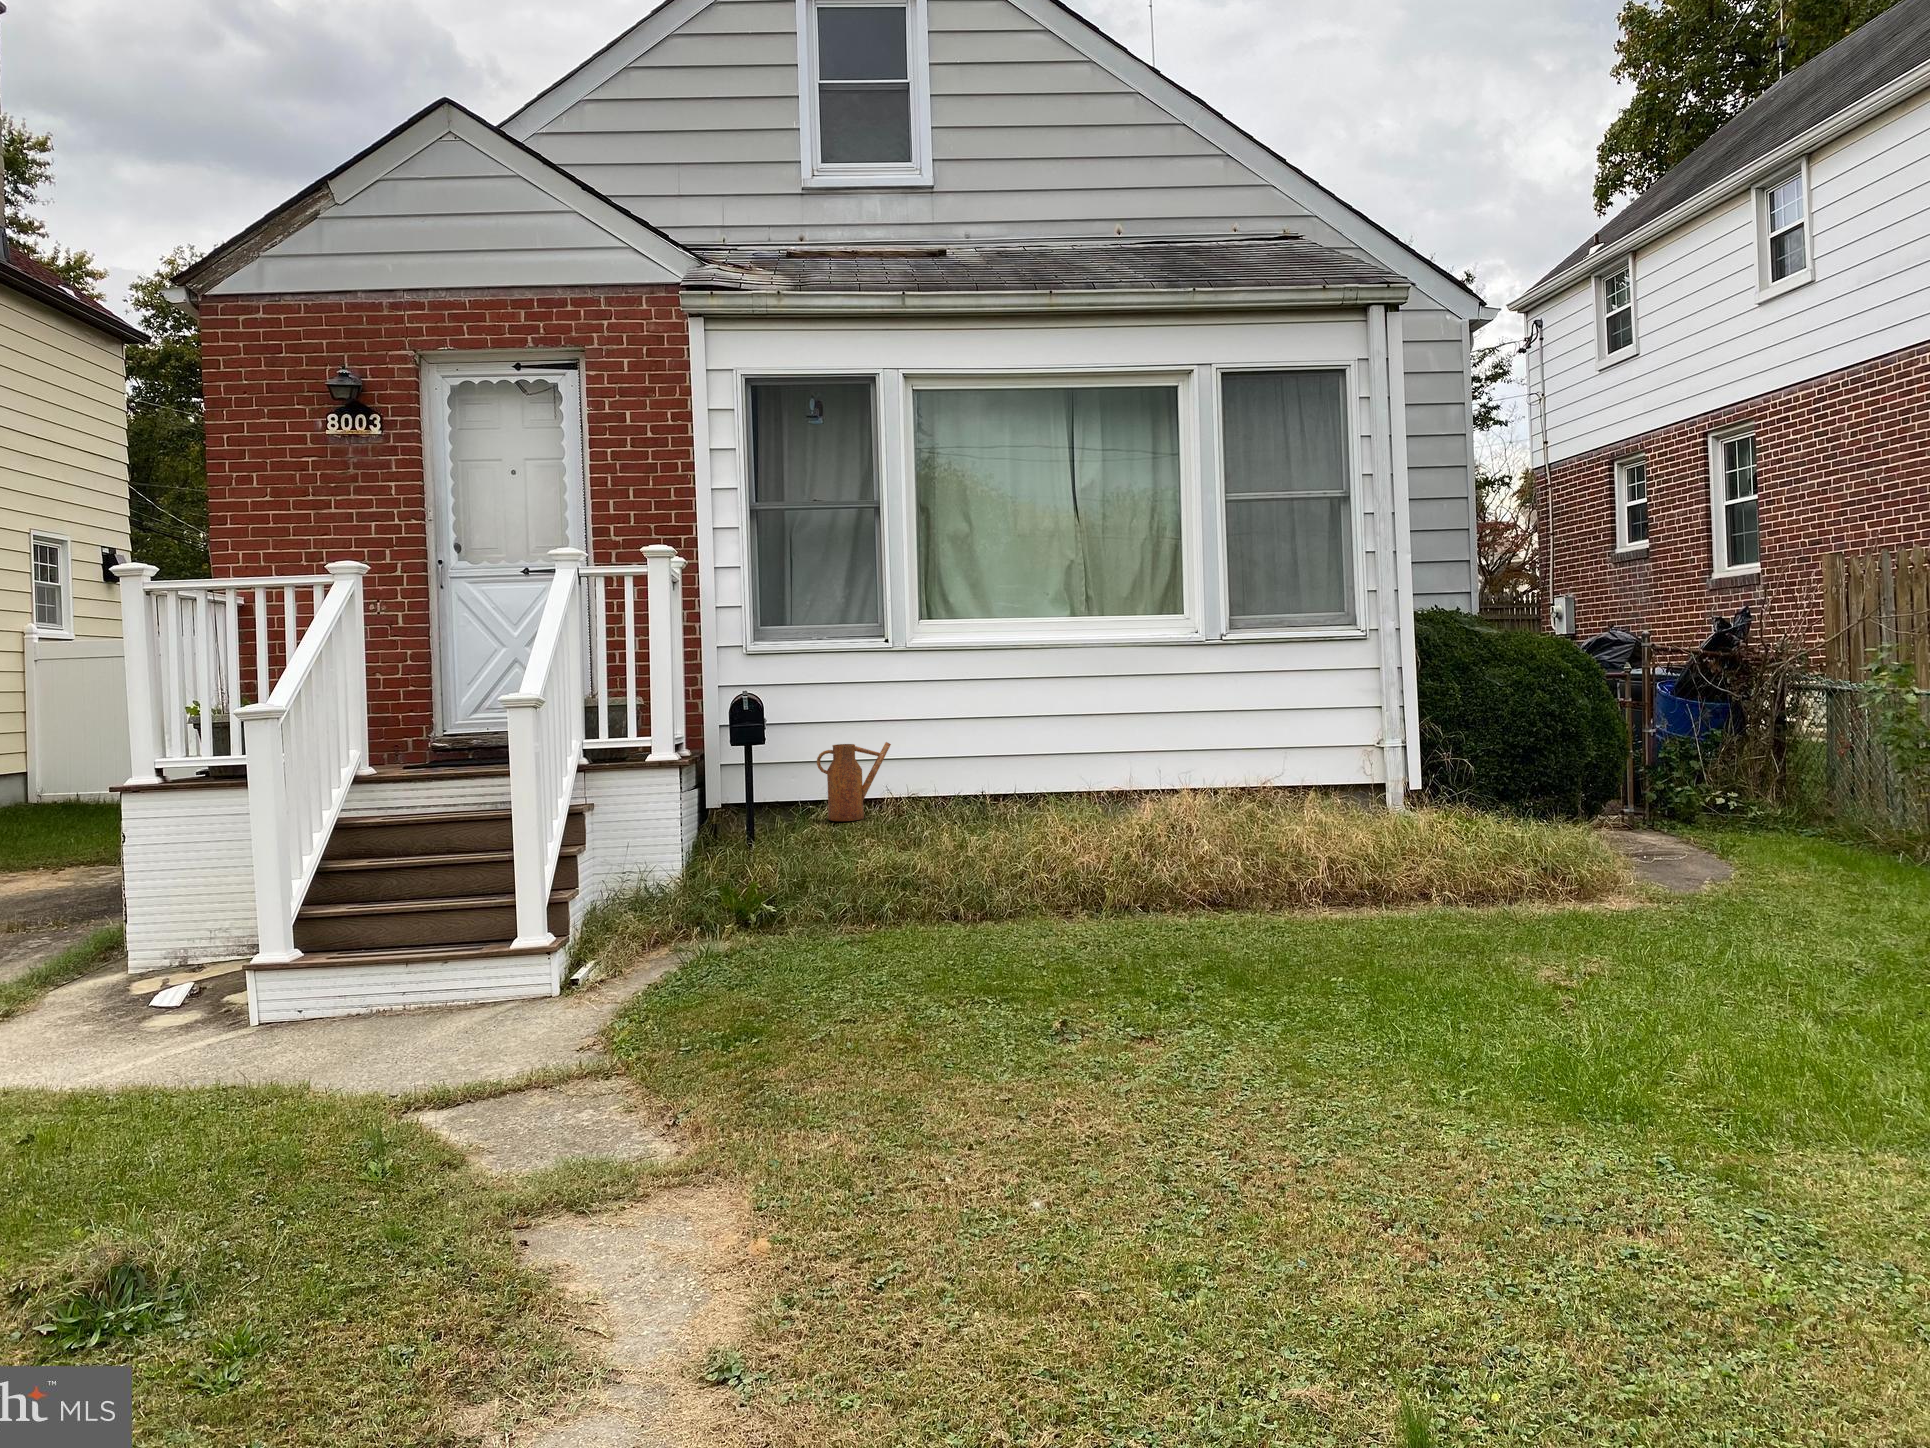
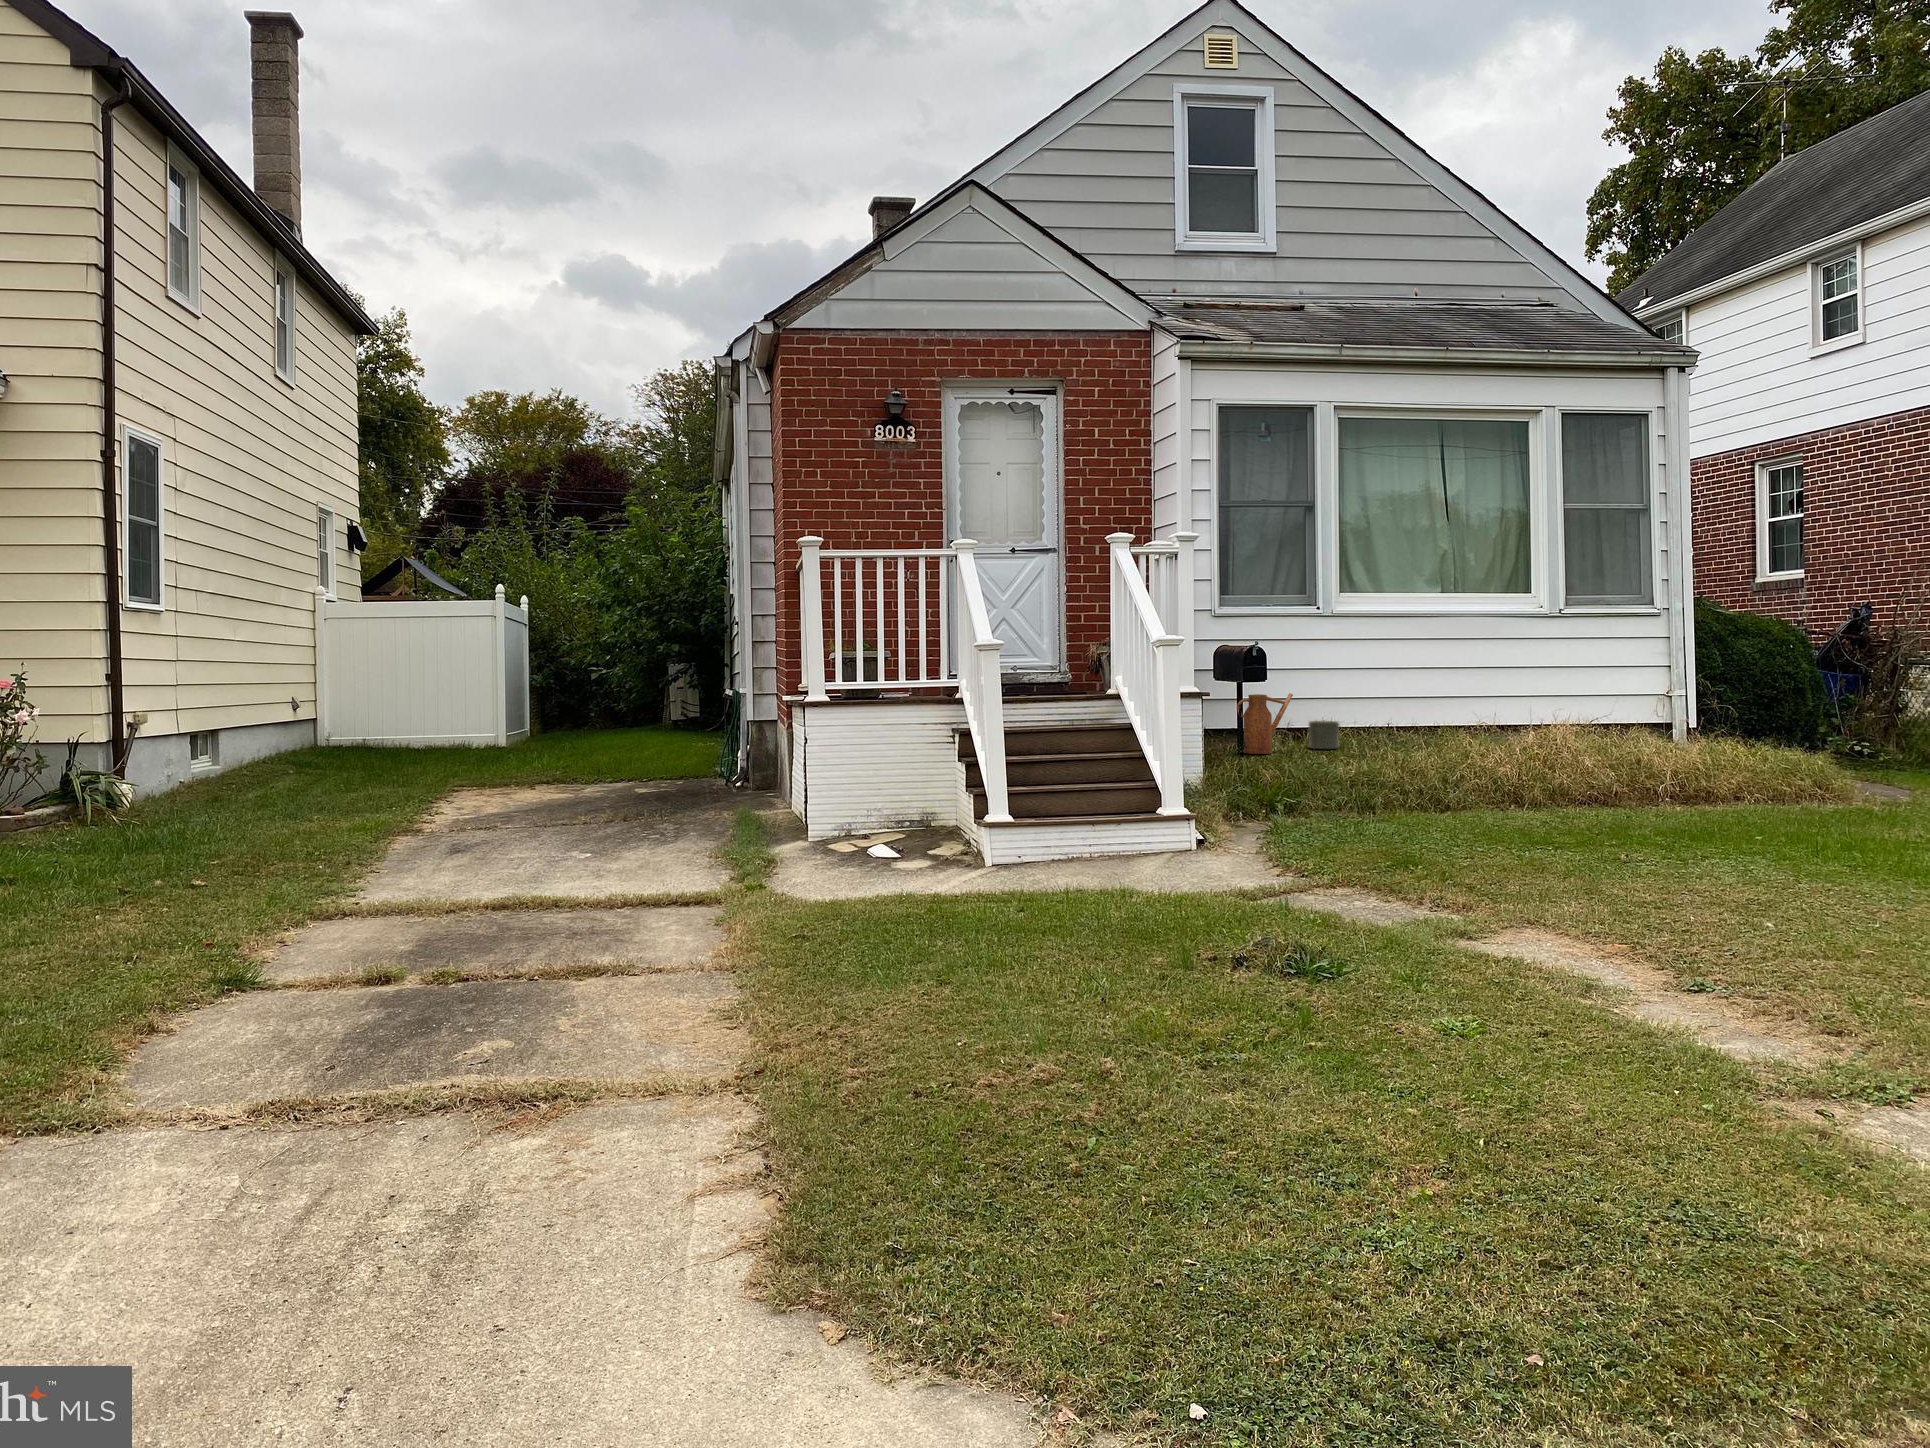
planter: none [916,776,953,814] -> present [1309,721,1339,749]

